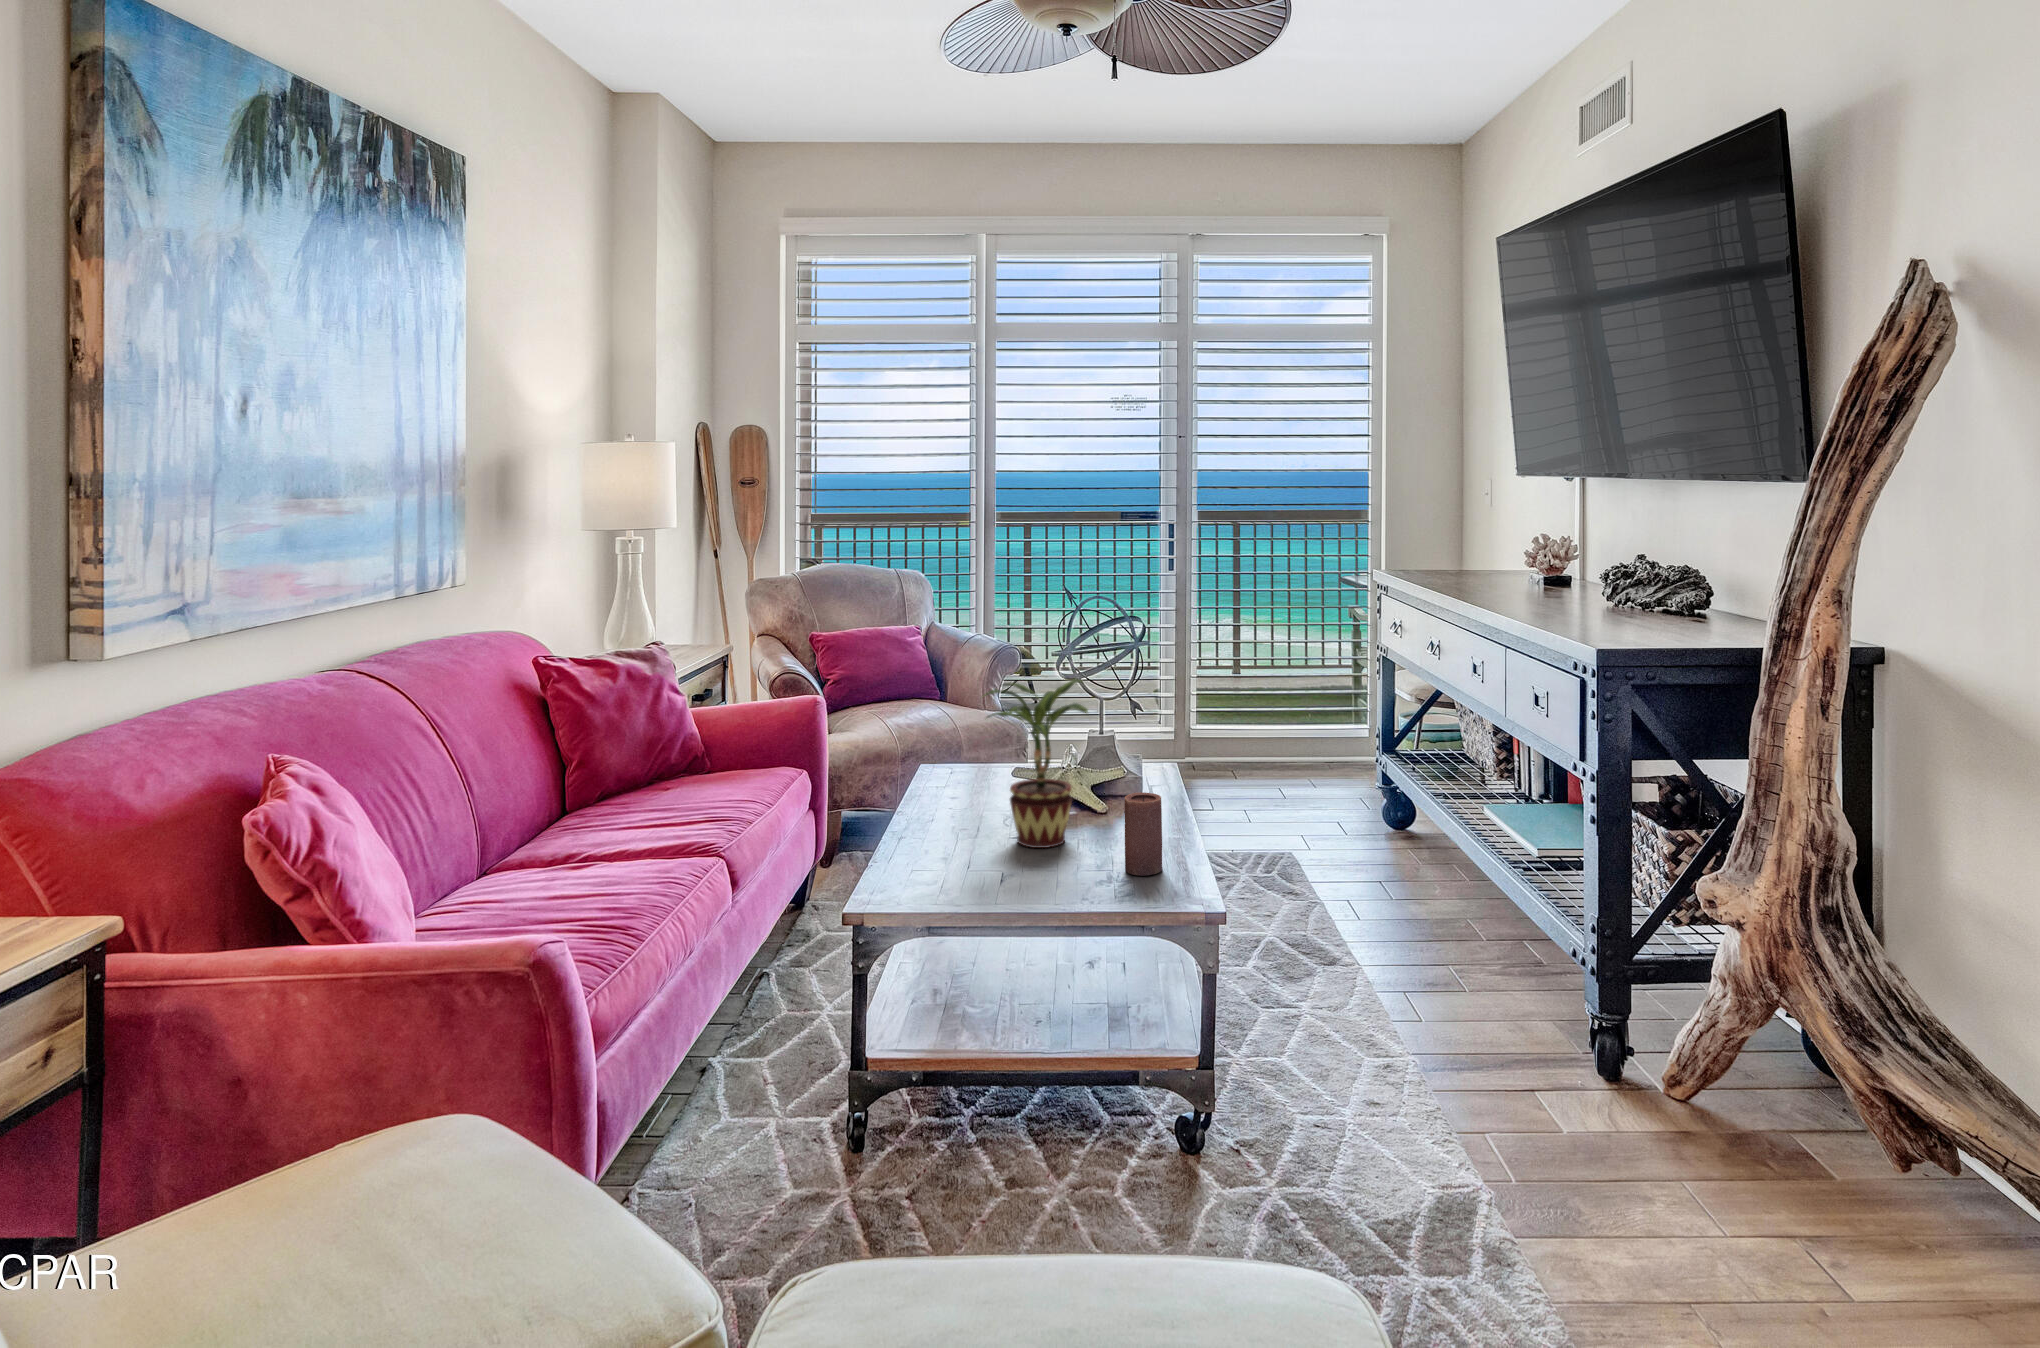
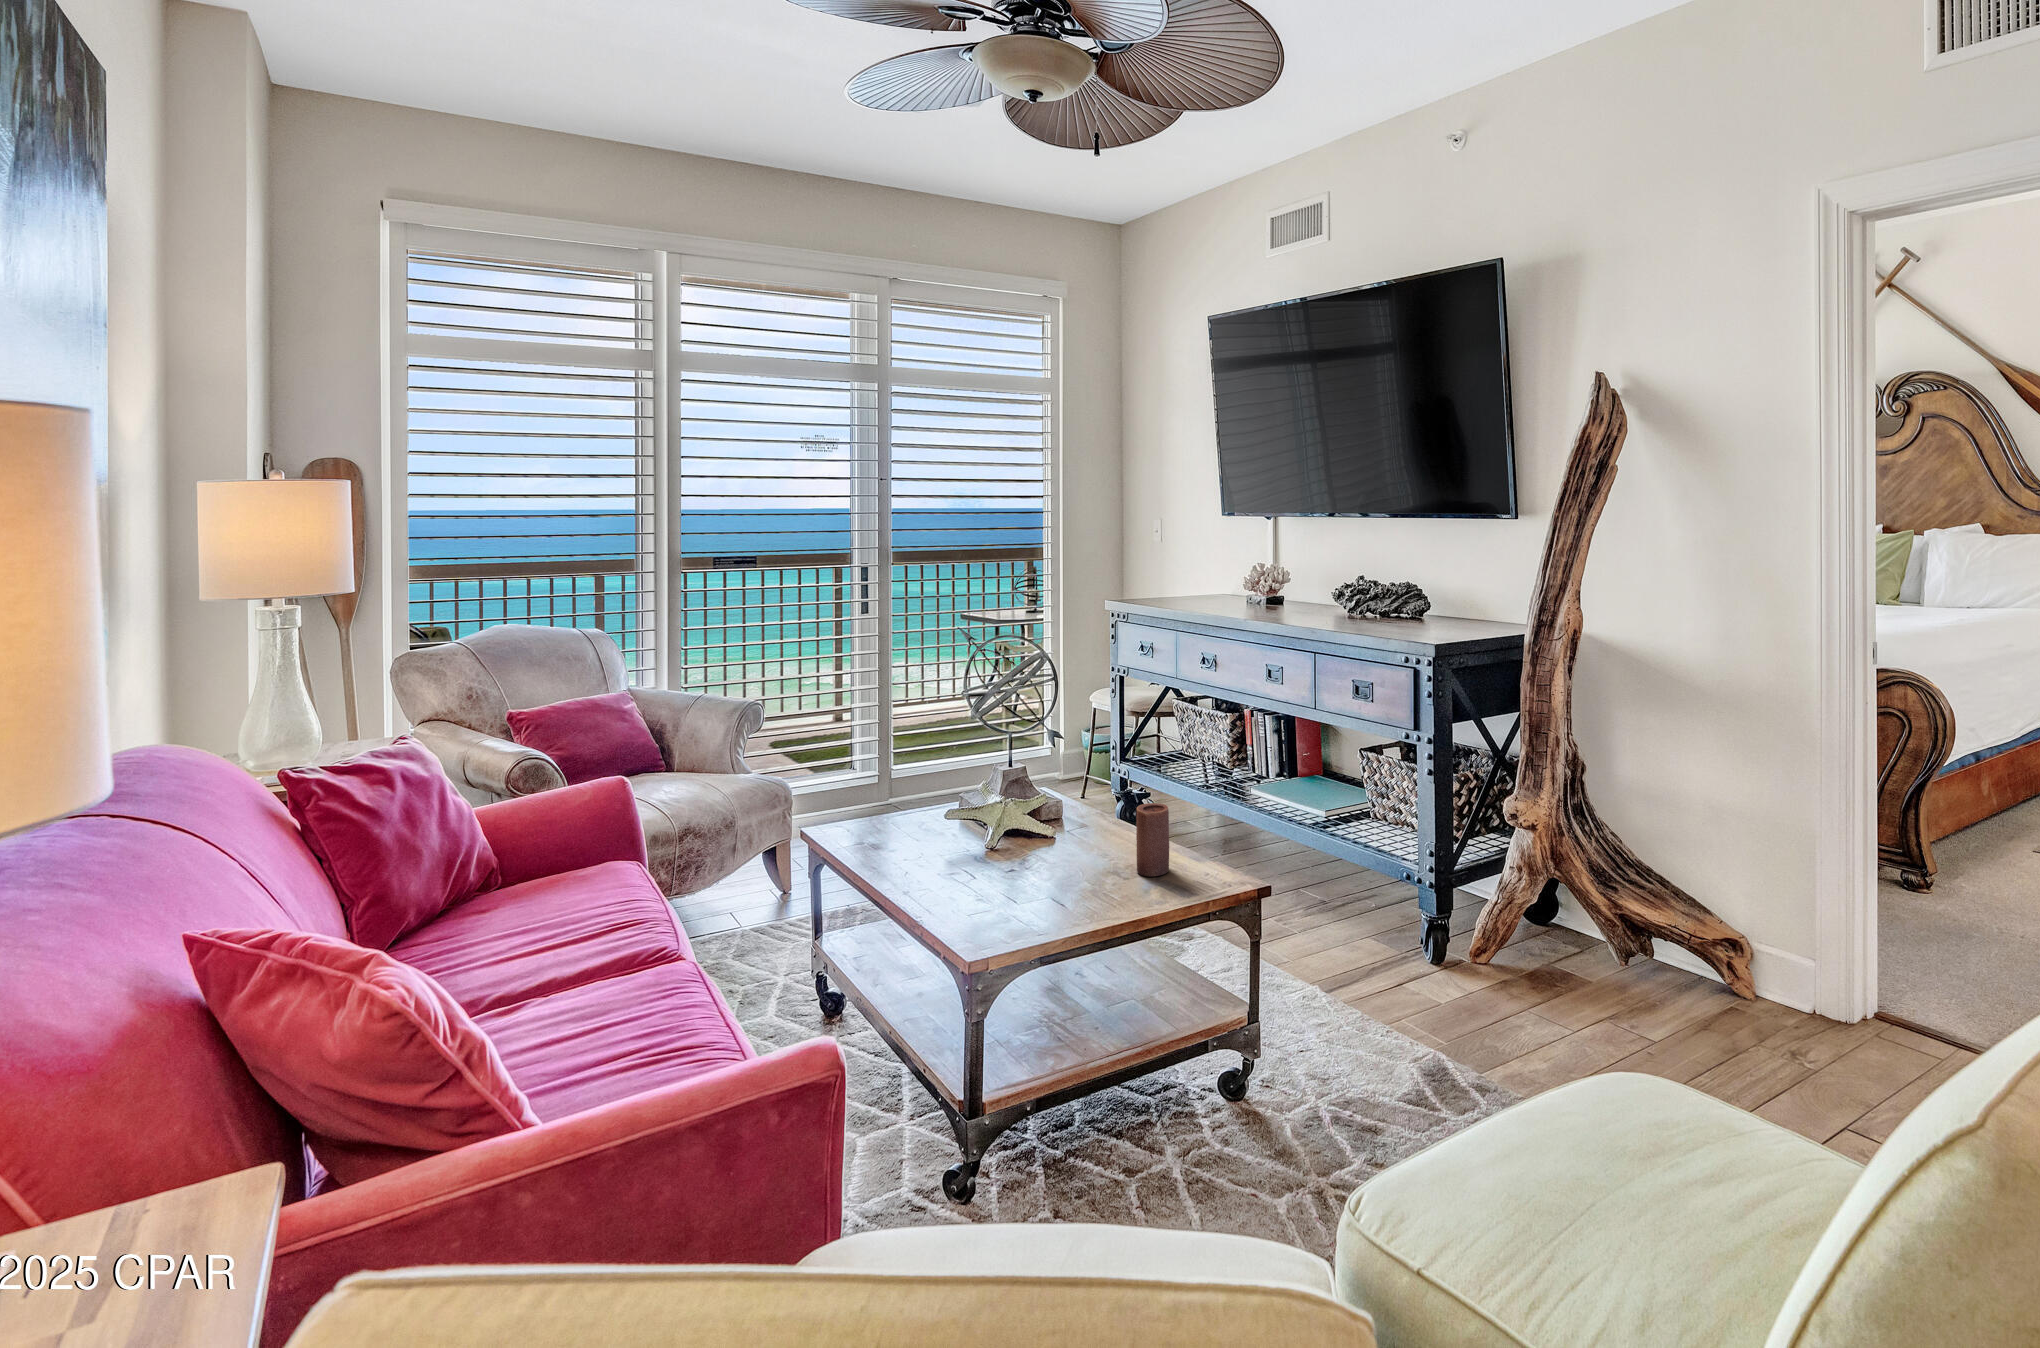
potted plant: present [984,679,1088,848] -> none [976,712,1088,873]

